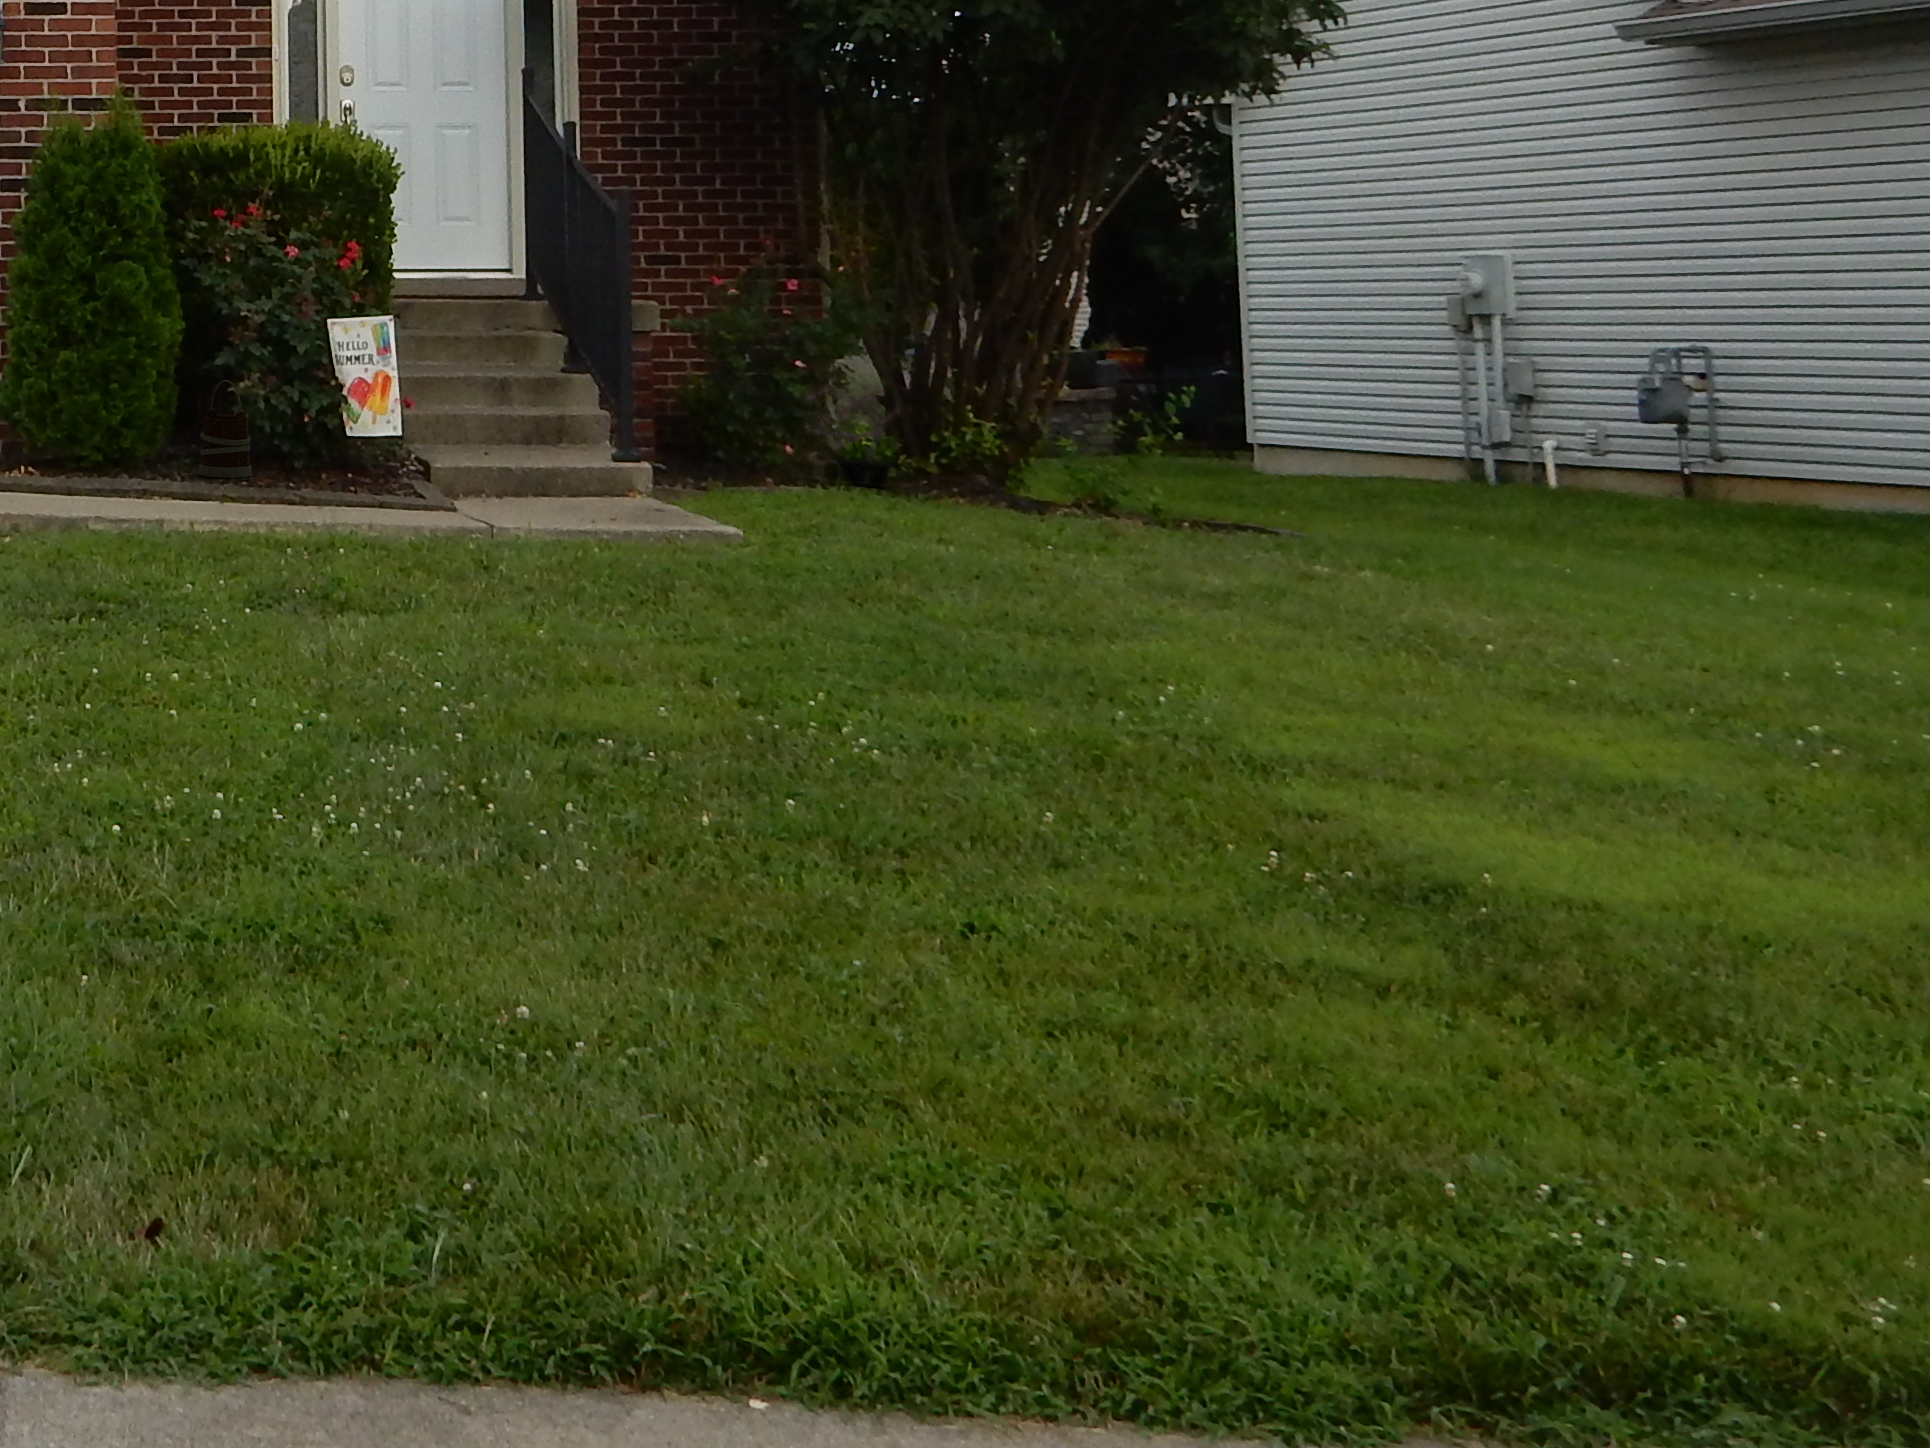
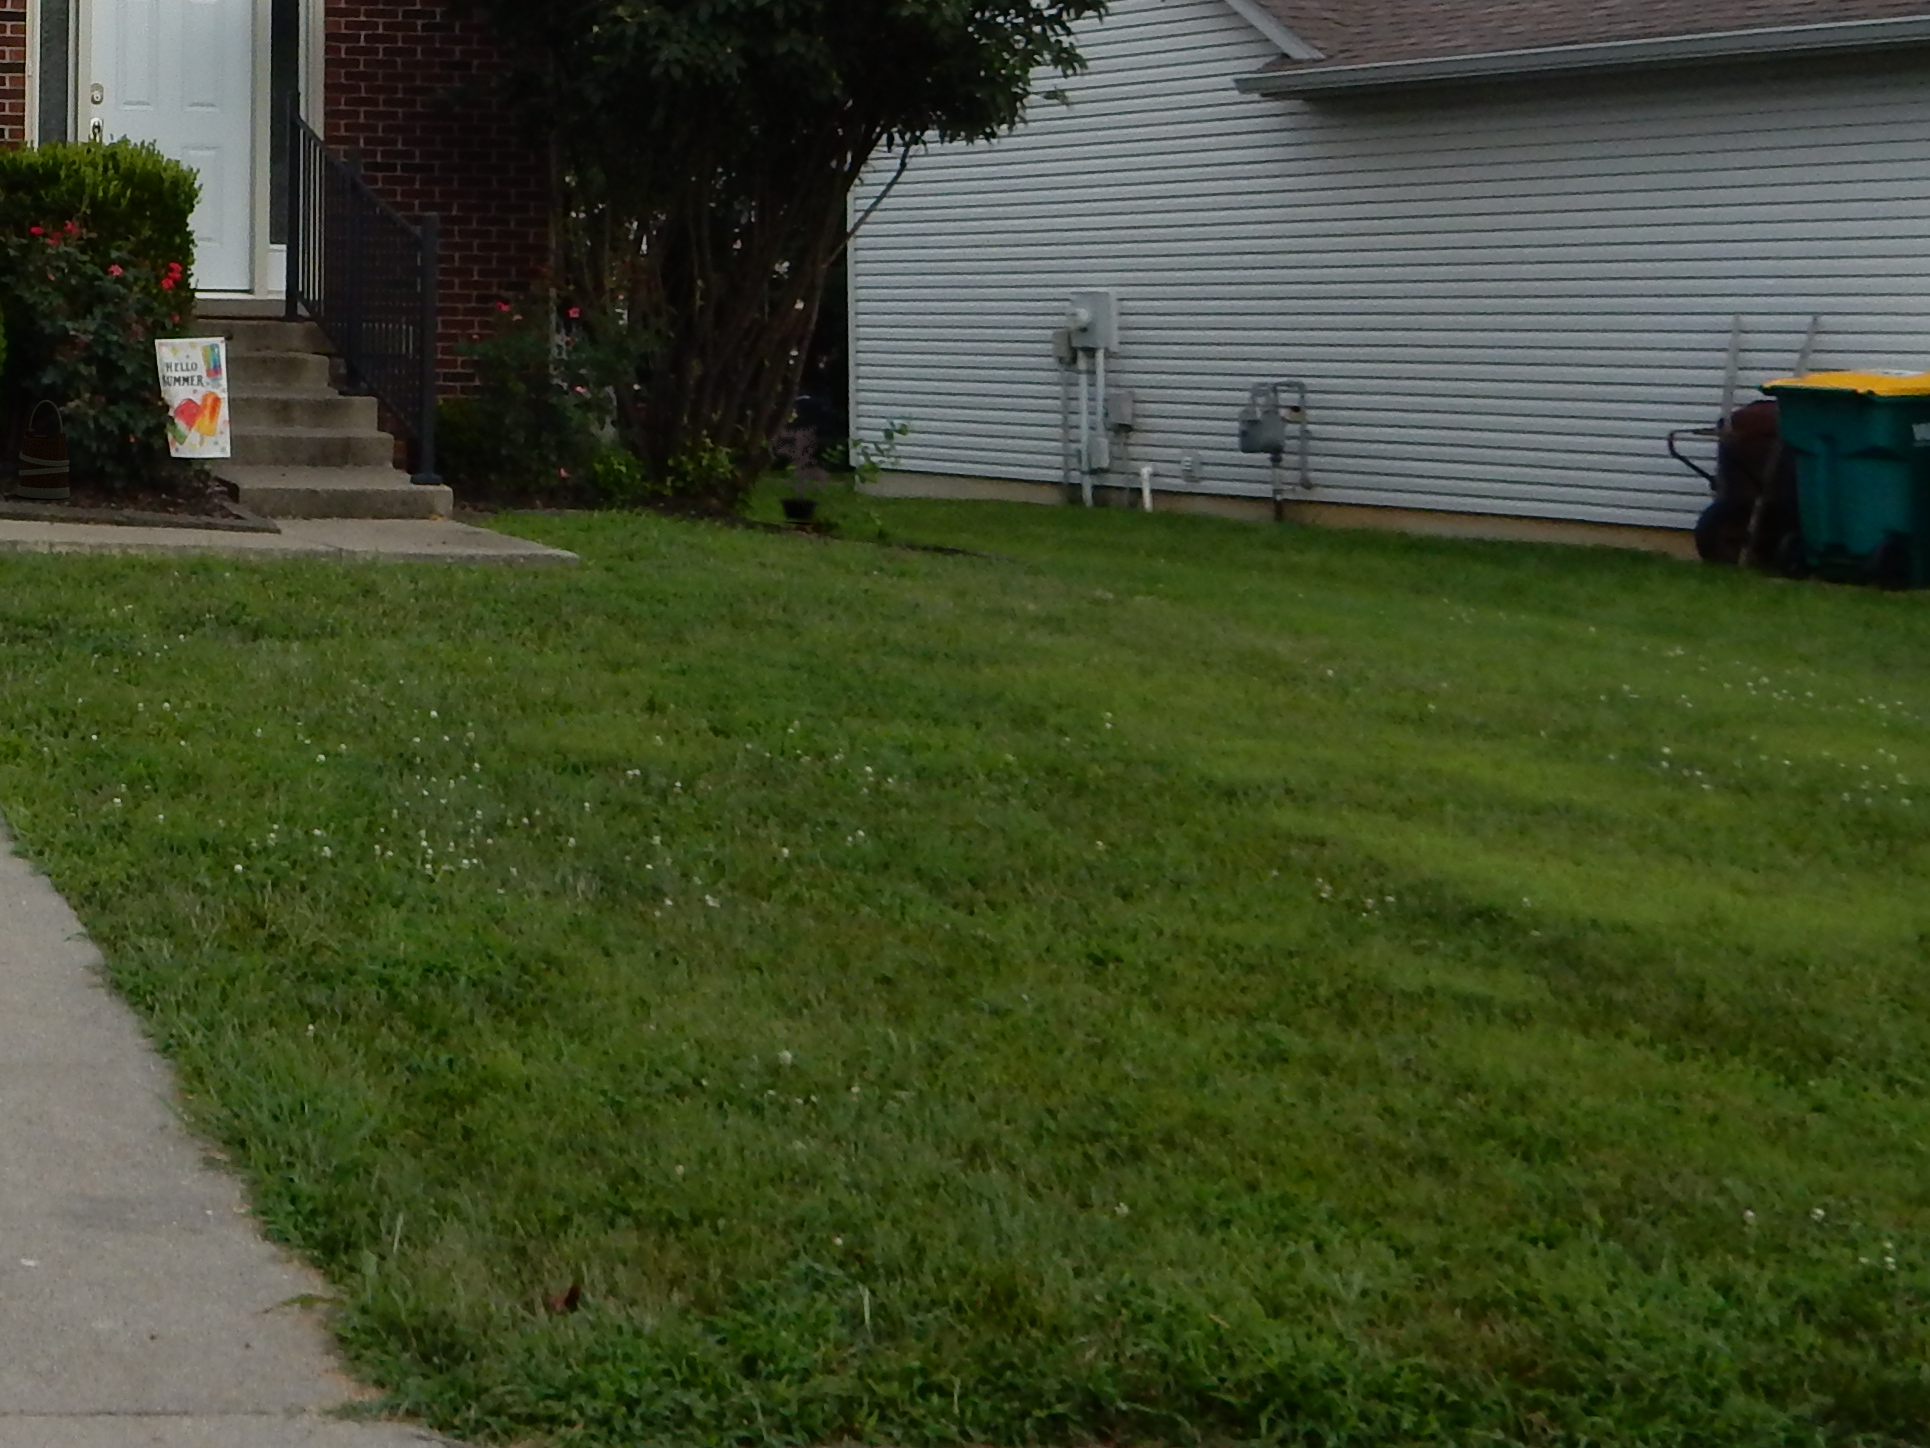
potted plant: present [806,385,898,486] -> present [772,423,827,522]

